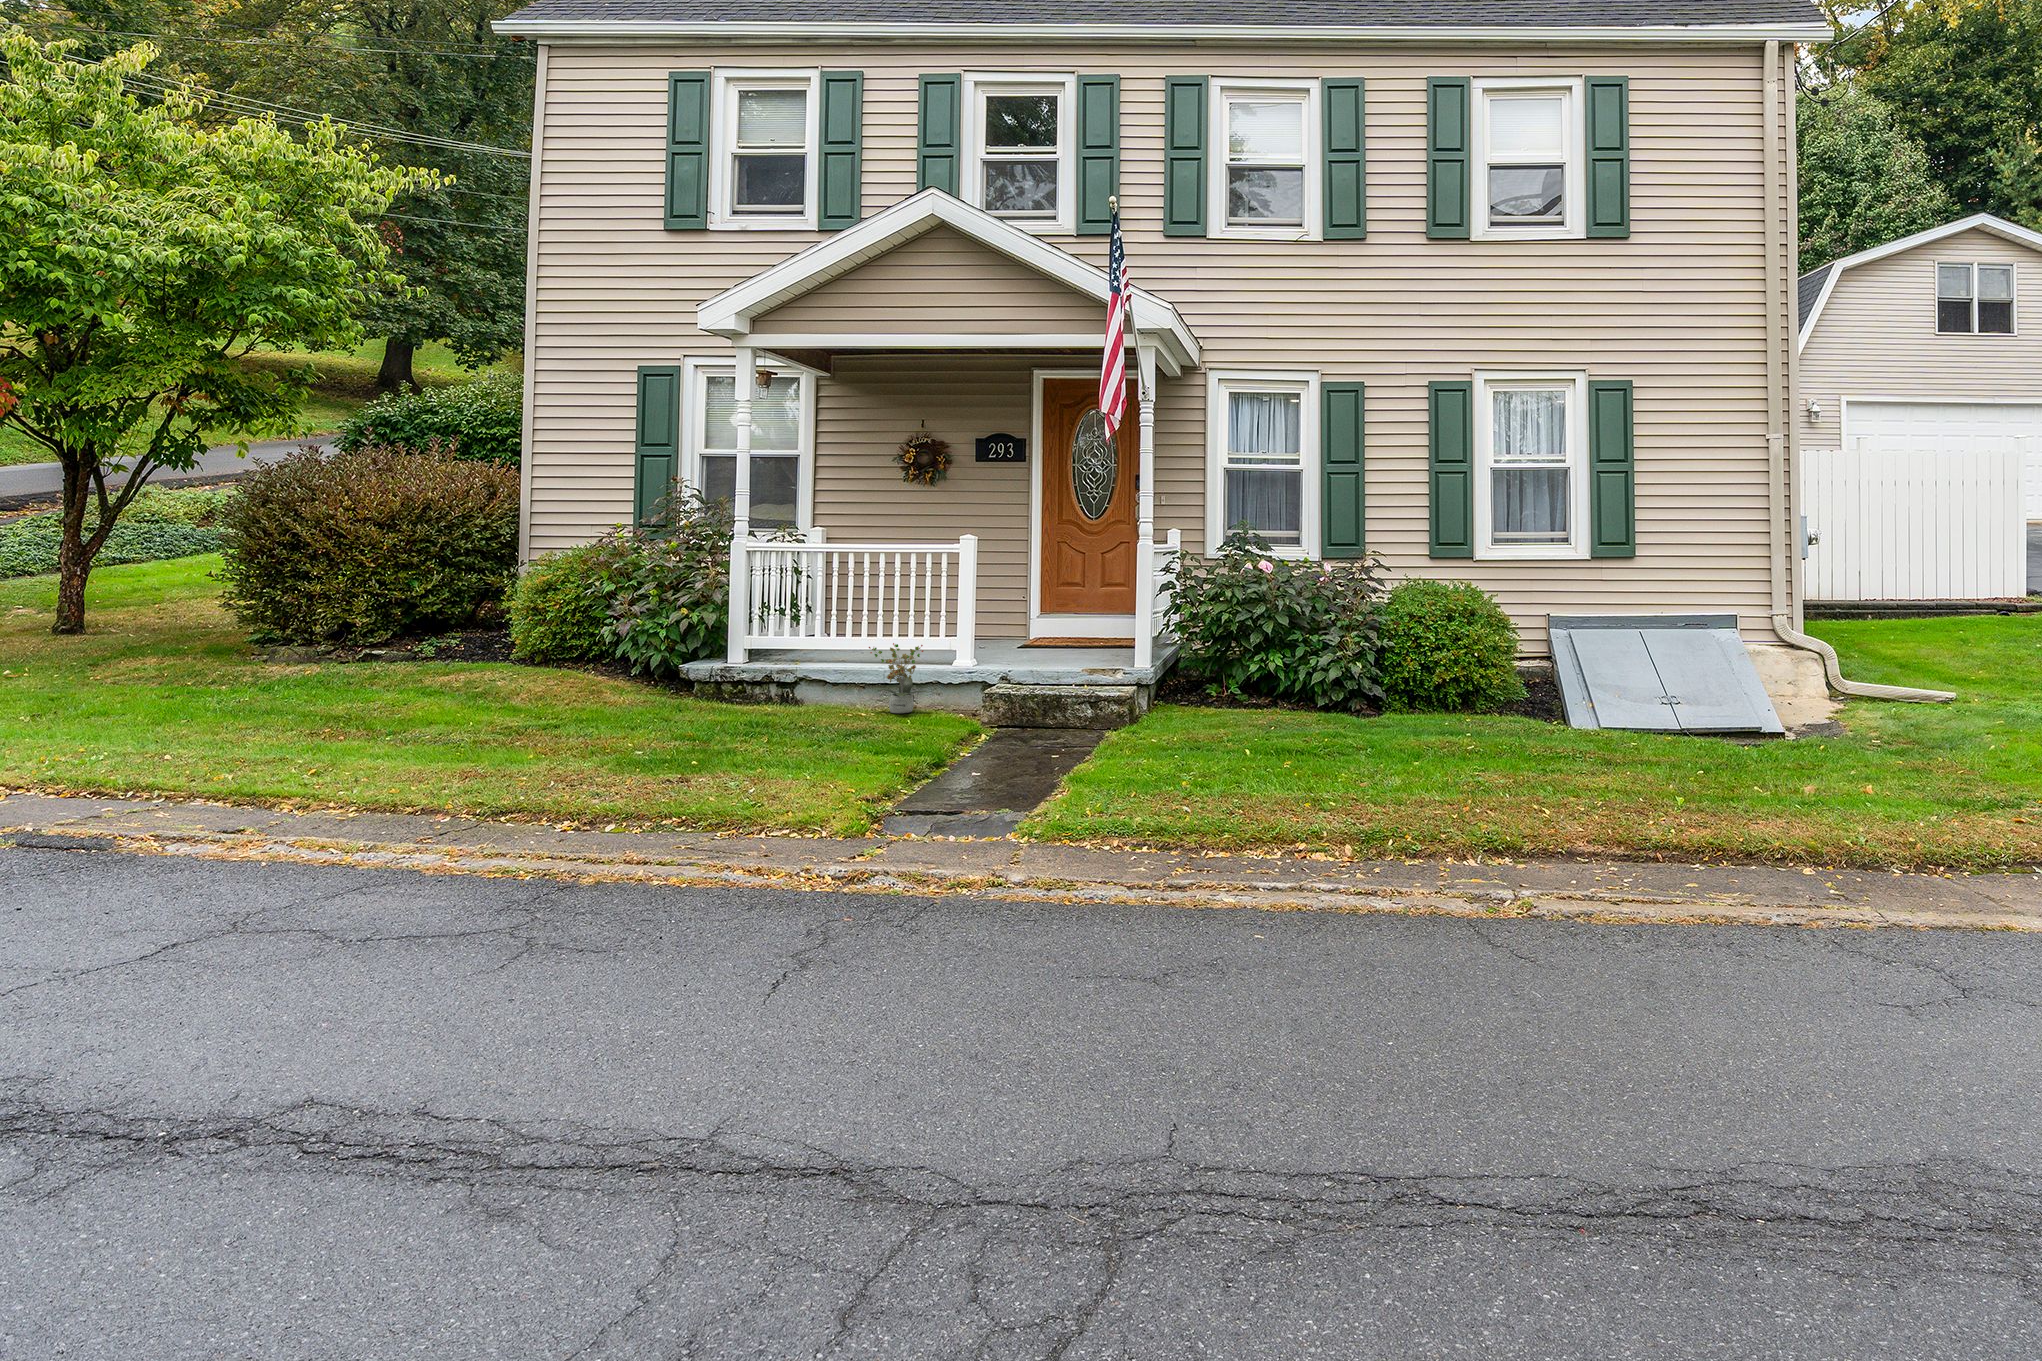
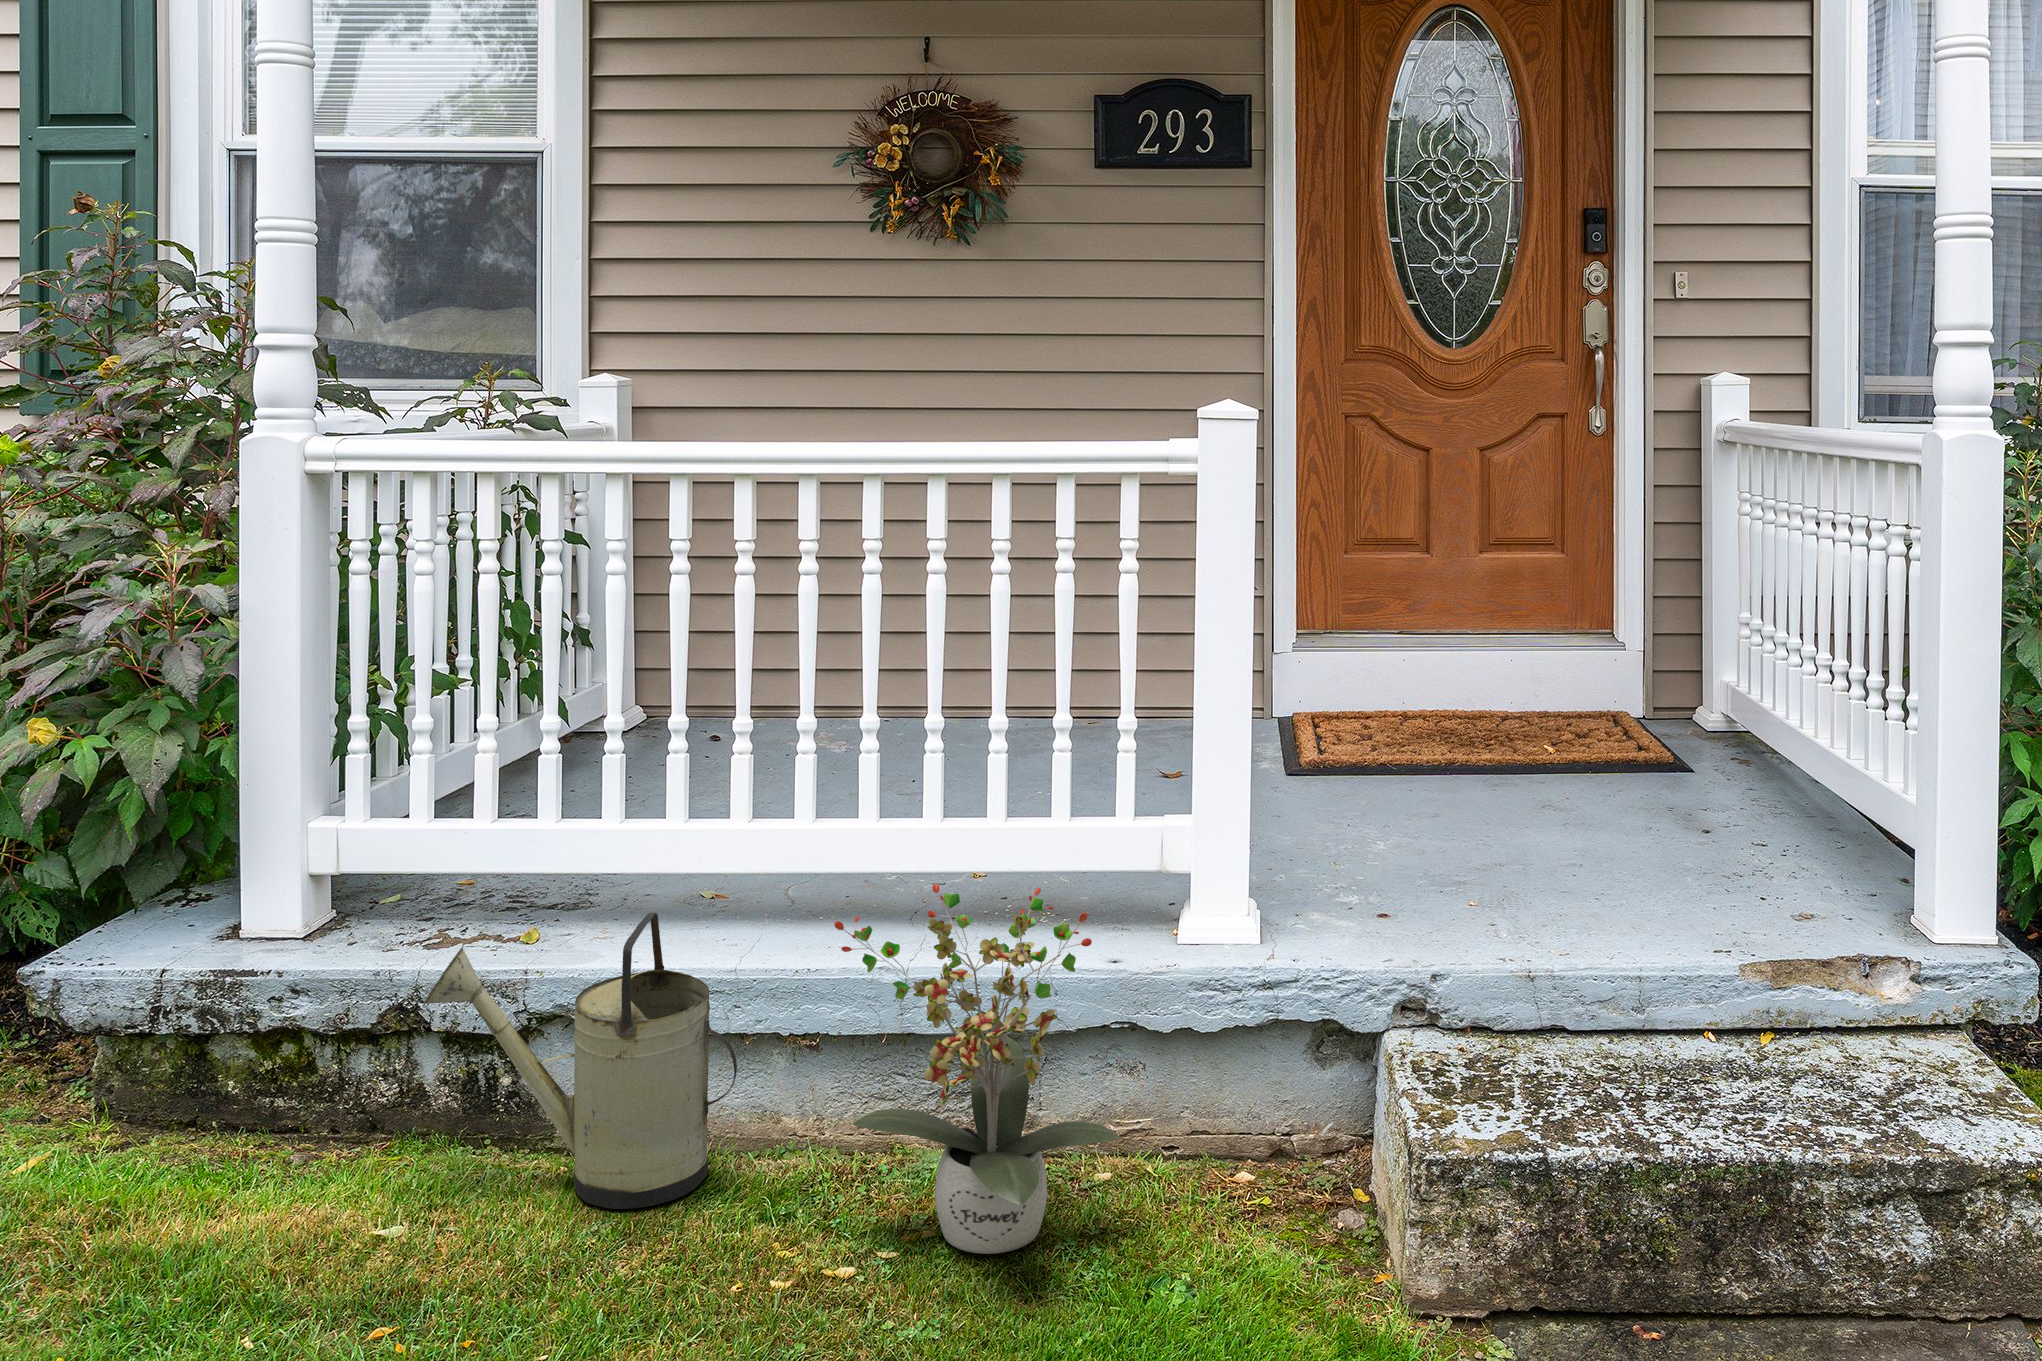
watering can: none [778,651,848,710] -> present [424,913,737,1209]

